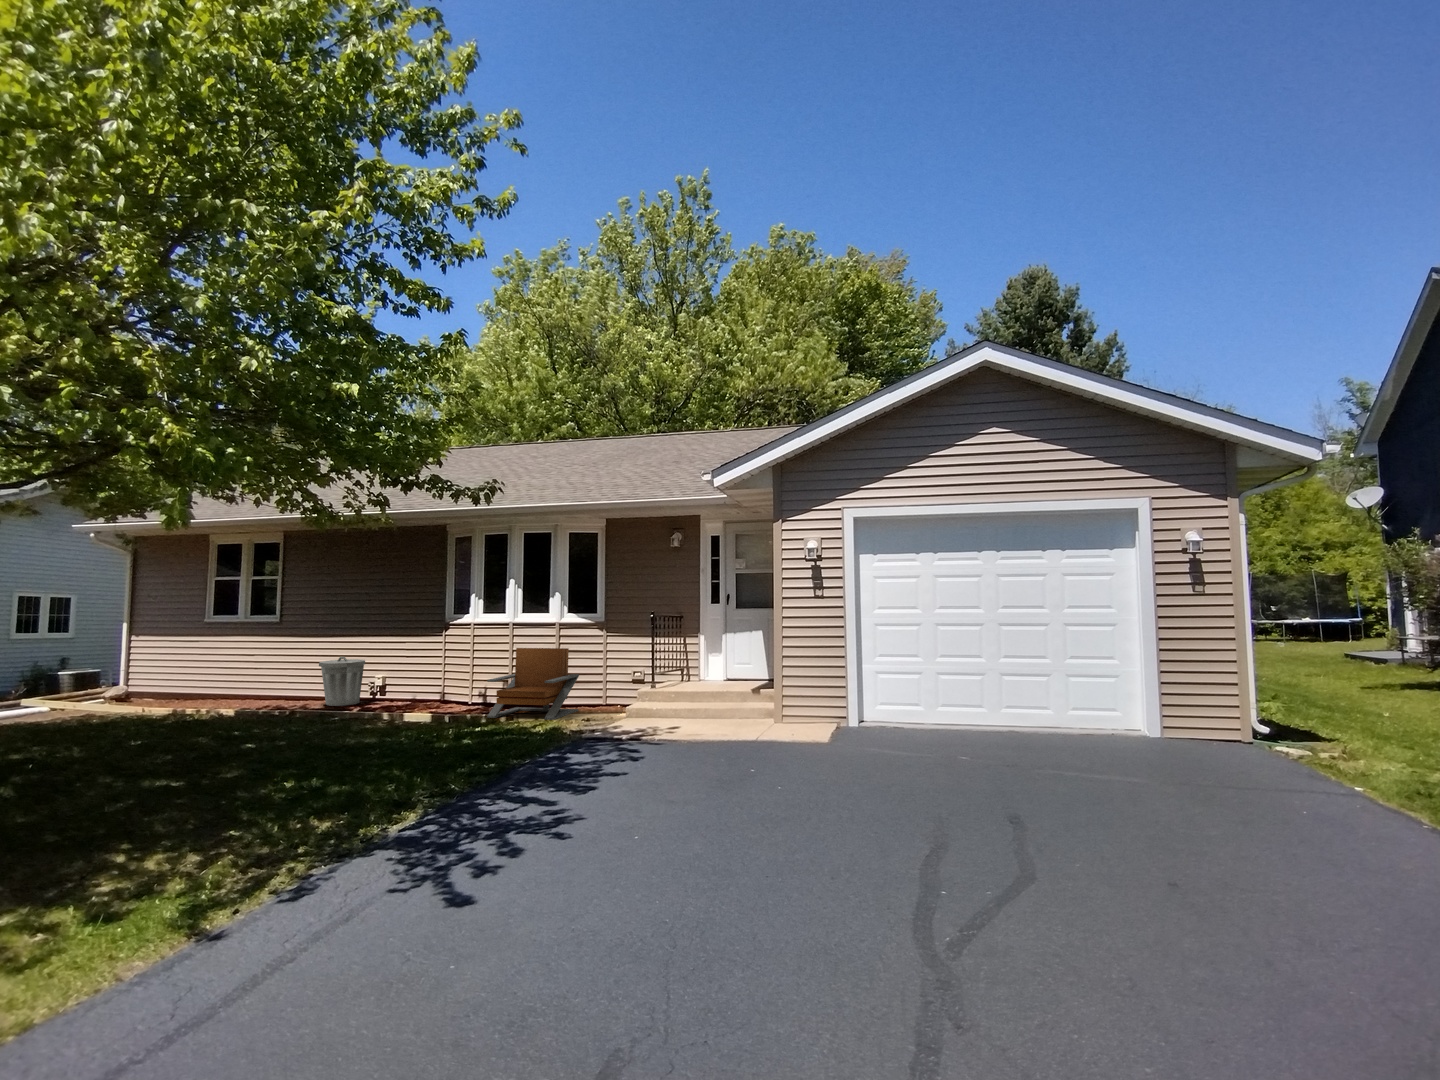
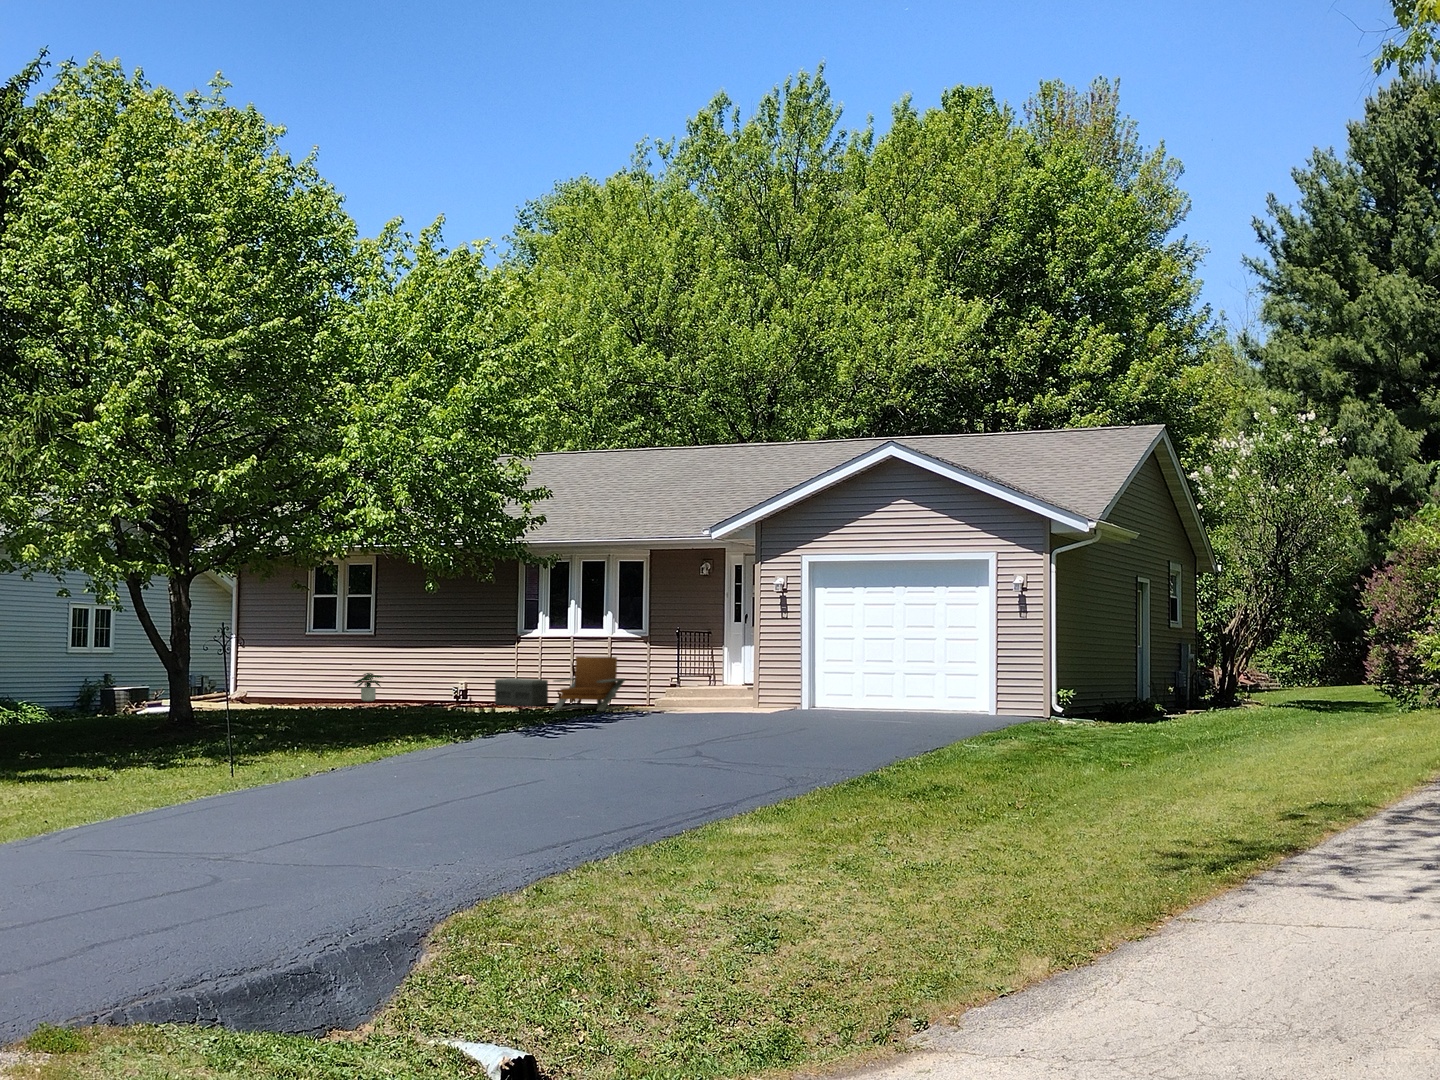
trash can: present [319,657,365,706] -> none [416,664,453,704]
potted plant: none [244,667,286,701] -> present [354,673,383,701]
storage bench: none [415,673,481,710] -> present [495,678,548,707]

